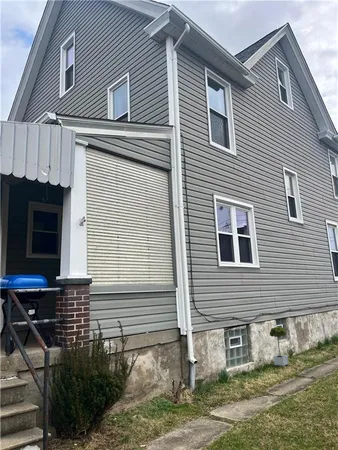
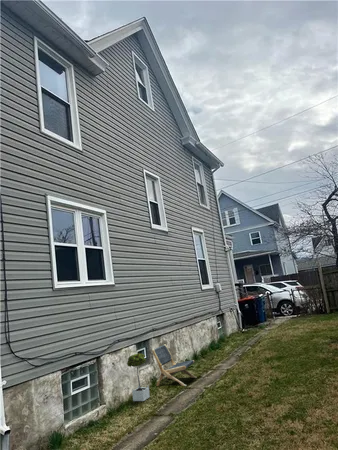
lounge chair: none [289,324,331,361] -> present [152,344,196,386]

